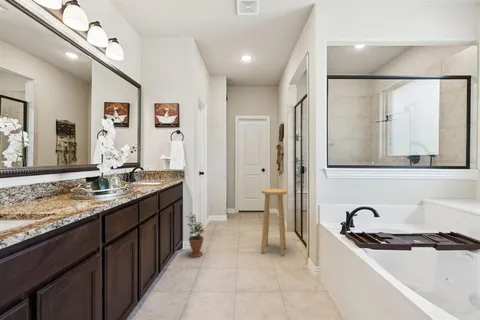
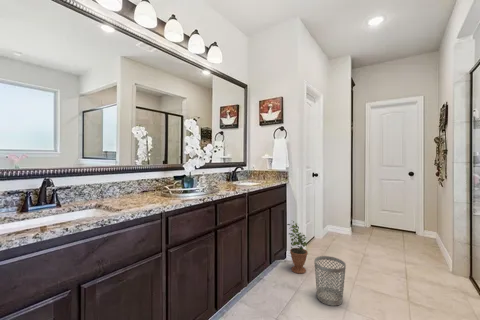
stool: present [261,189,287,256] -> none [389,202,437,307]
wastebasket: none [214,236,238,274] -> present [314,256,346,306]

